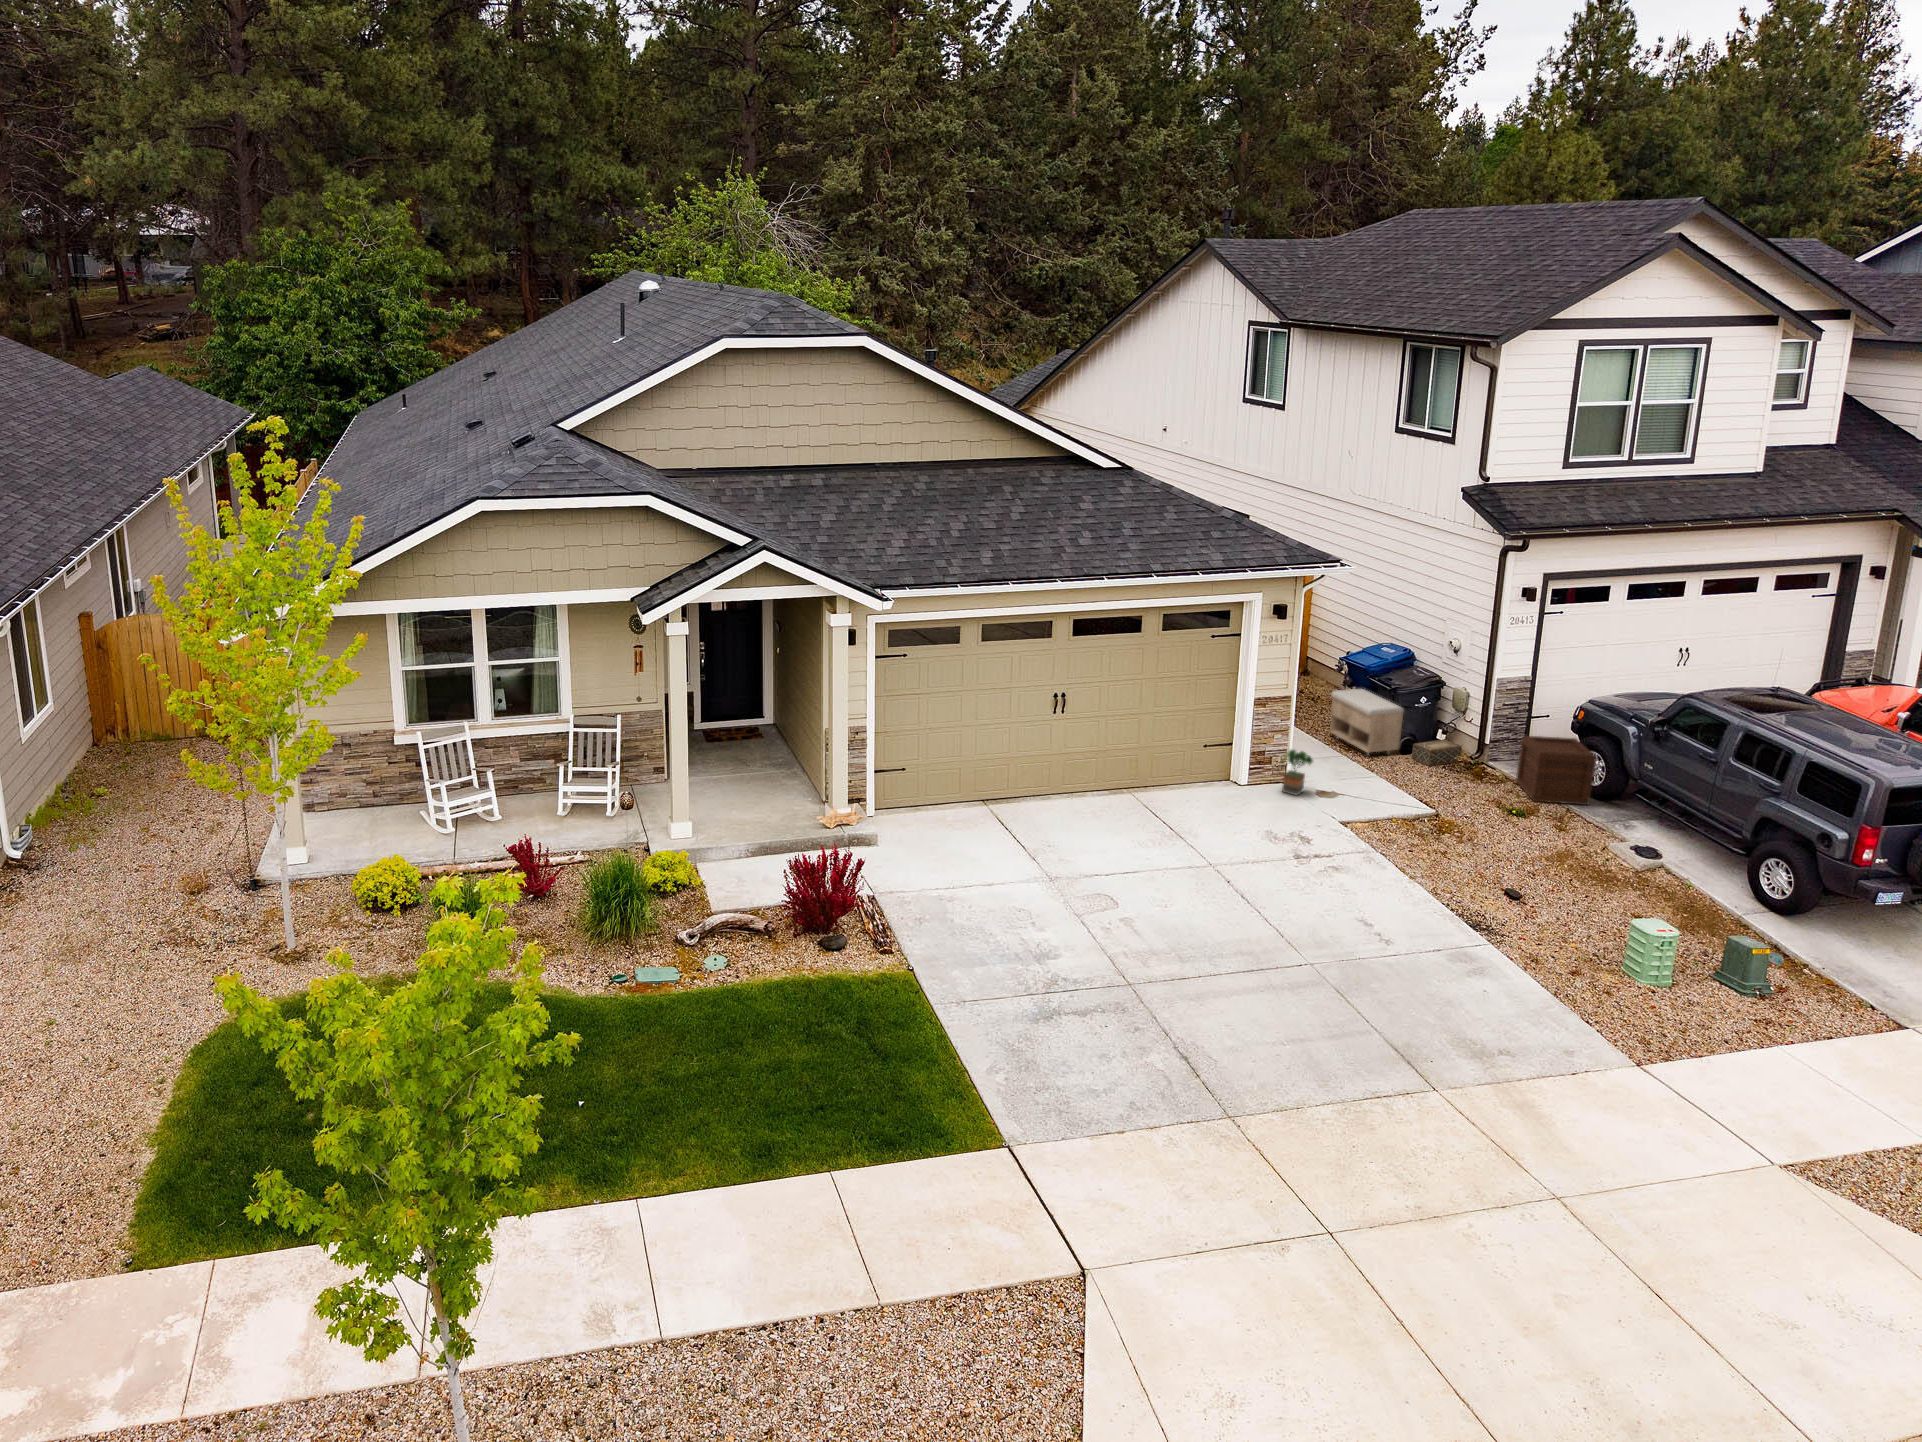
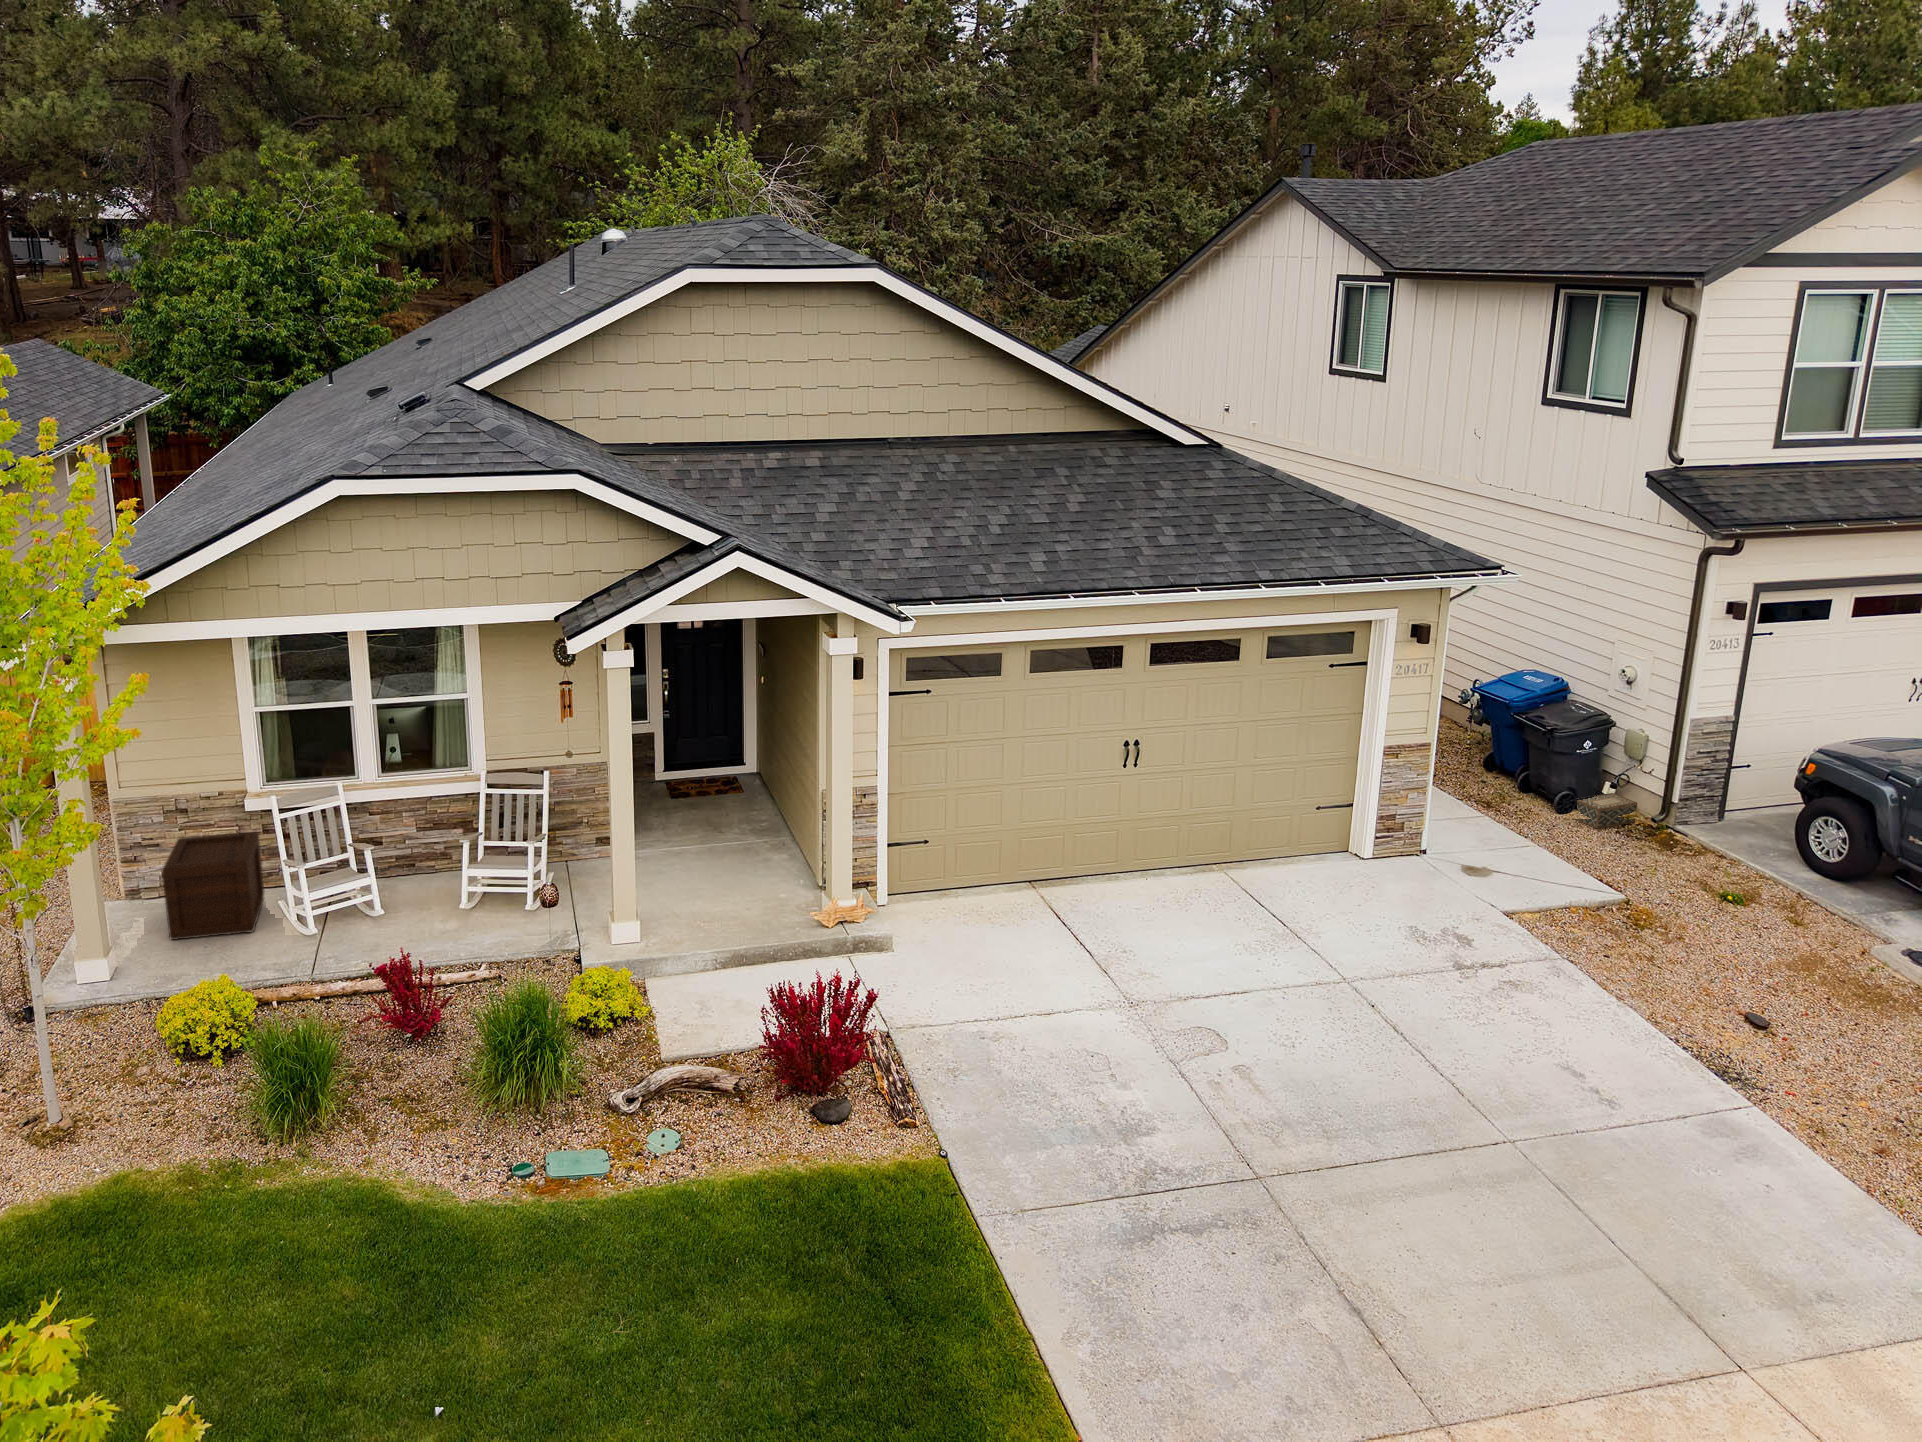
storage bench: present [1330,689,1404,754] -> none [1458,727,1562,814]
wooden crate: present [1516,736,1596,805] -> present [162,832,265,940]
potted tree: present [1280,750,1313,796] -> none [1416,811,1463,873]

